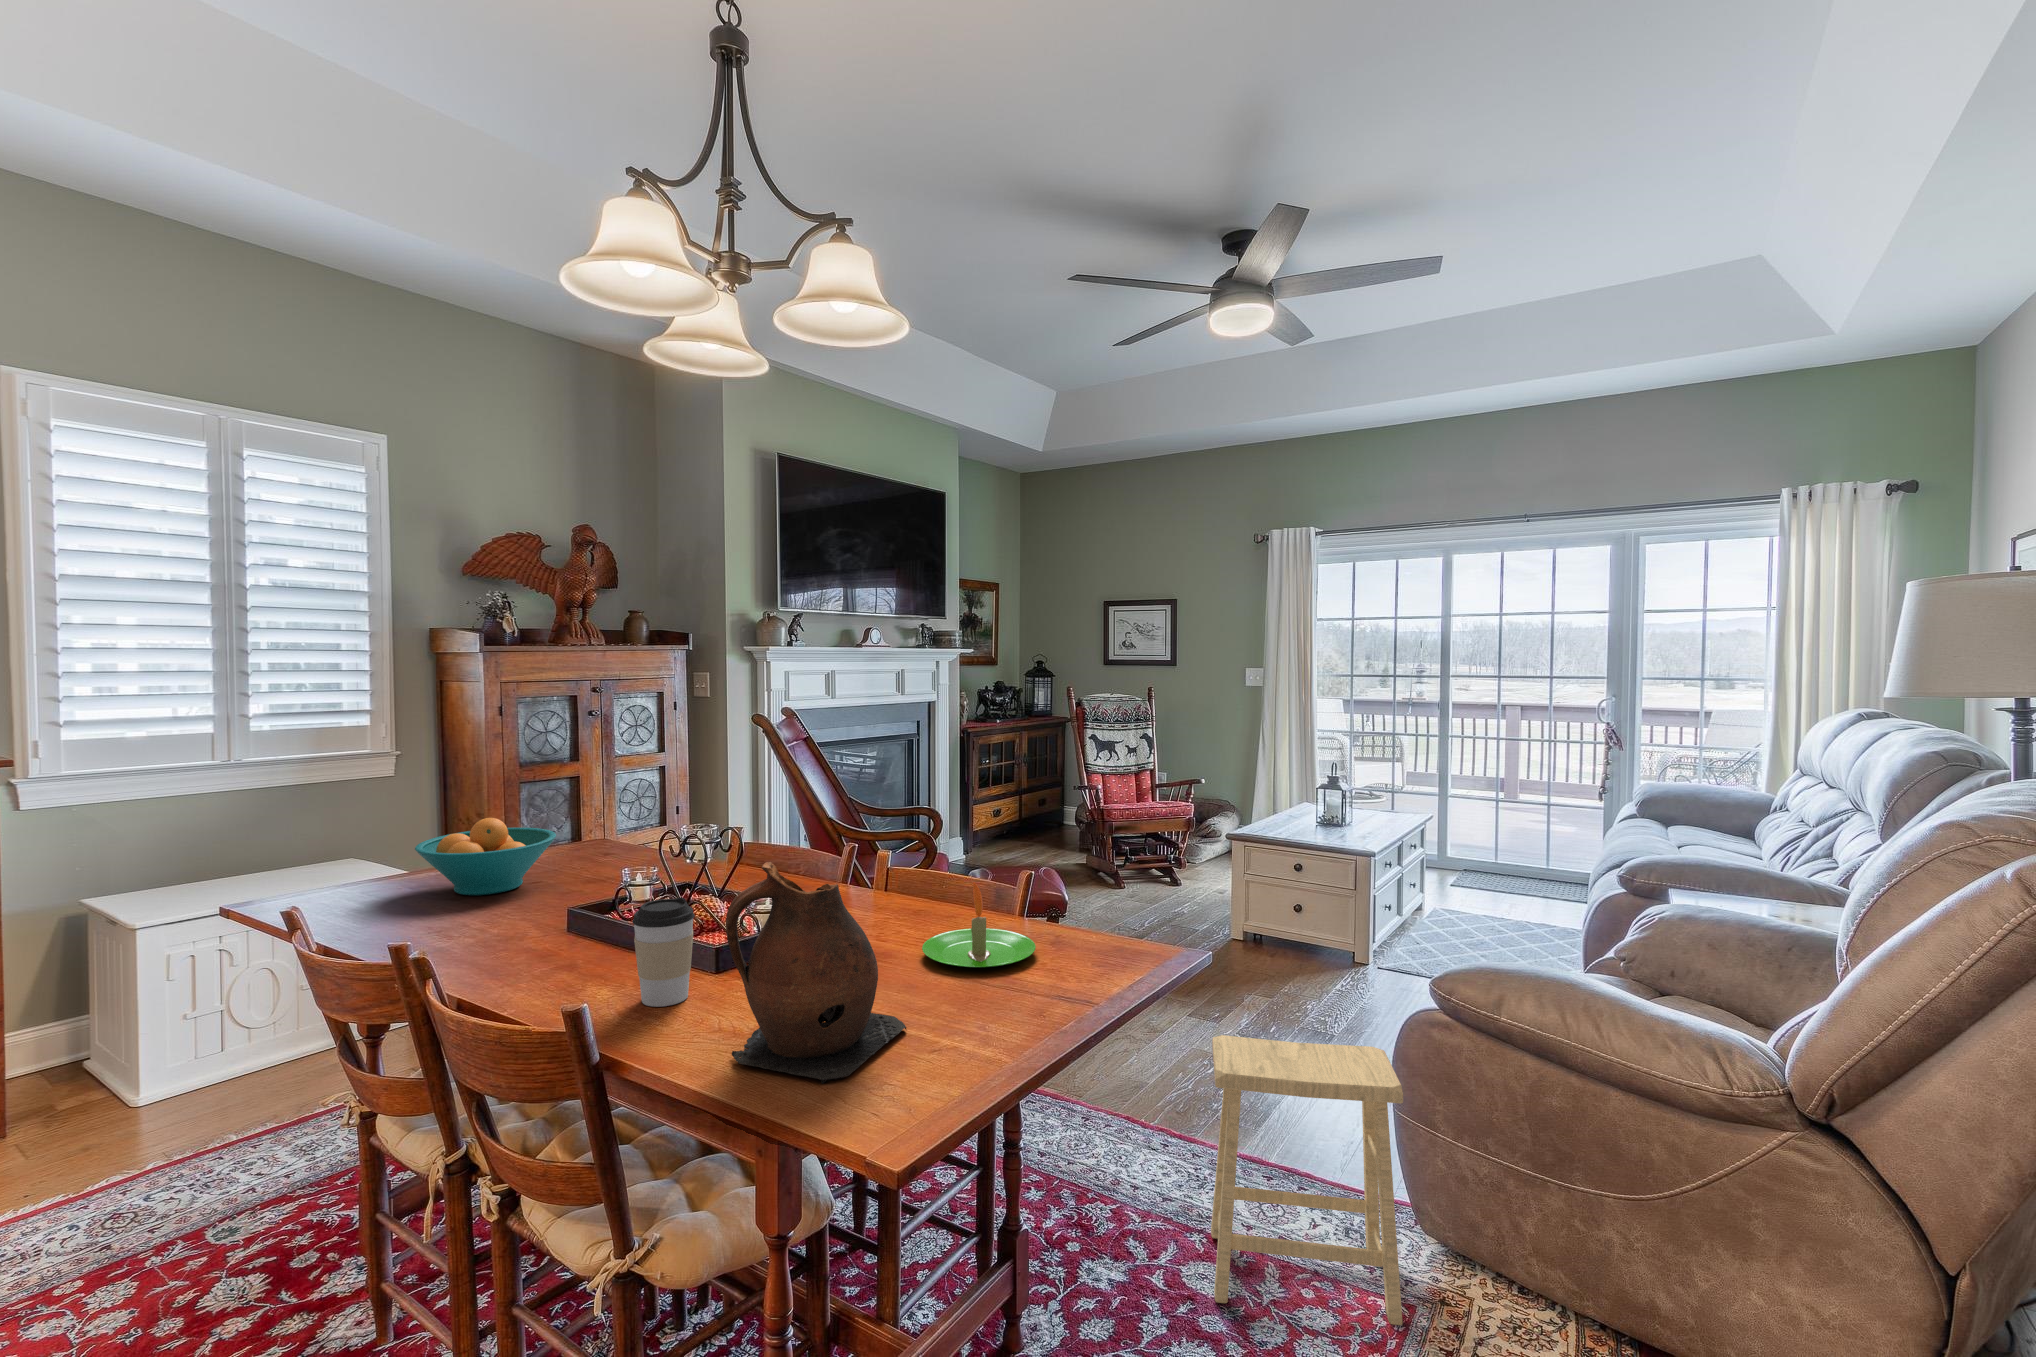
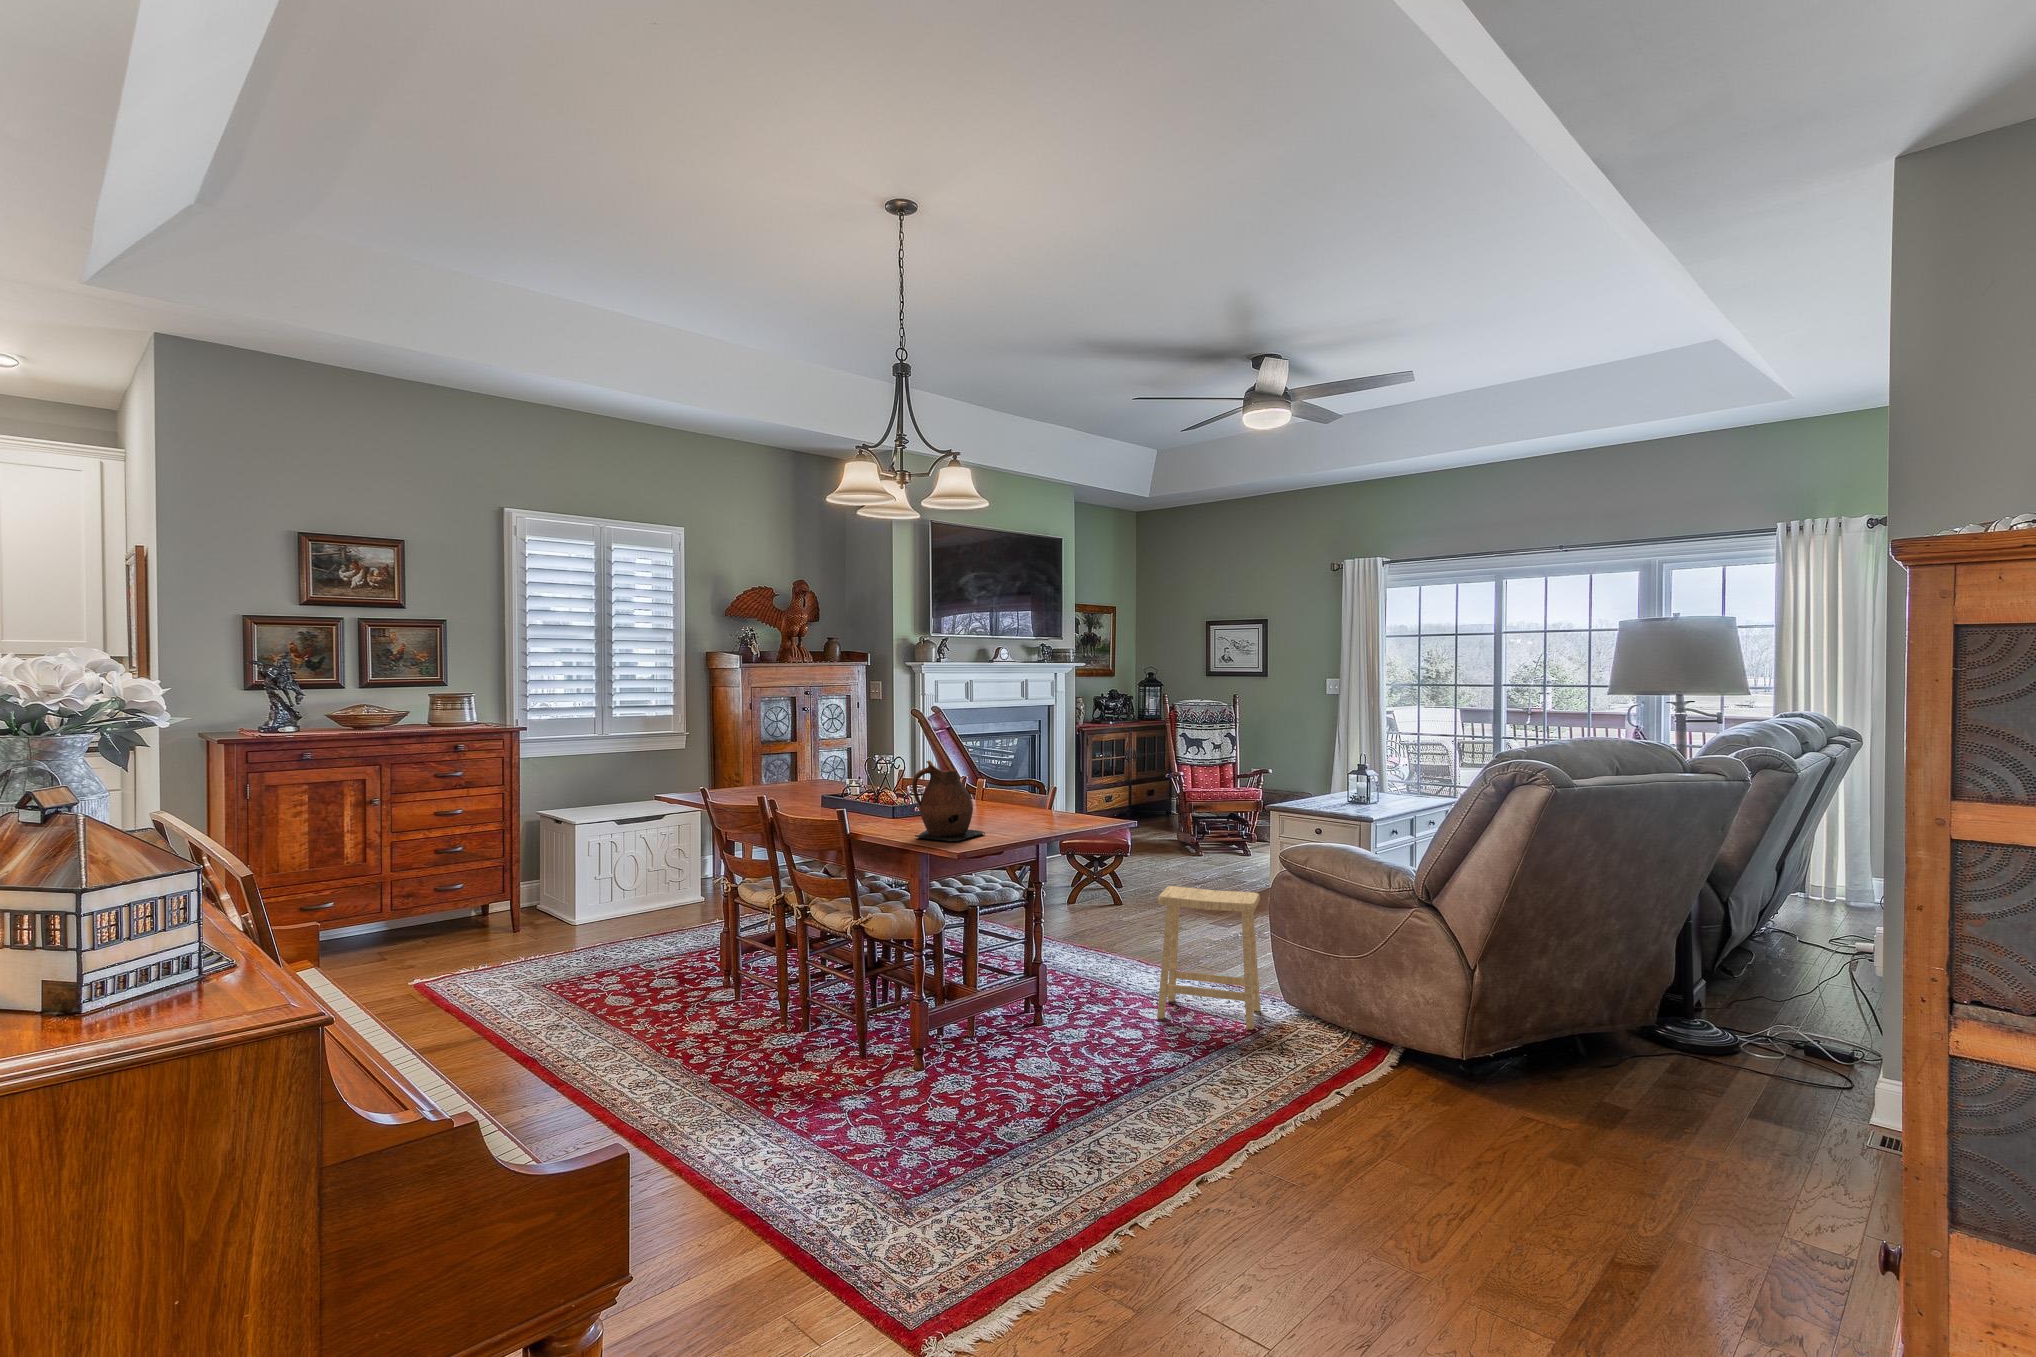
fruit bowl: present [415,818,556,895] -> none [746,760,814,800]
candle: present [922,882,1036,968] -> none [1000,785,1055,824]
coffee cup: present [632,897,695,1007] -> none [871,783,897,828]

